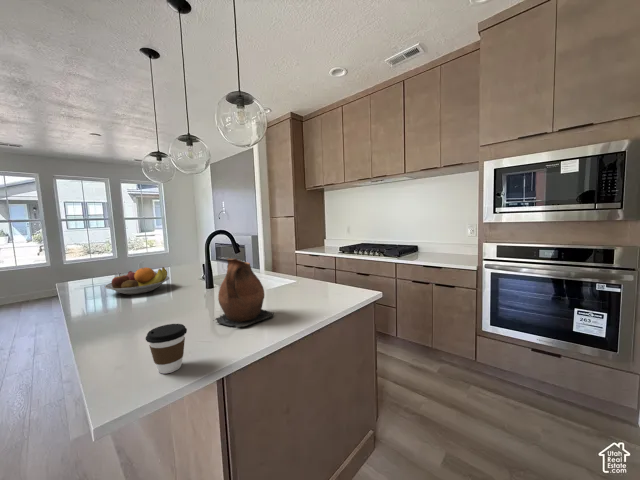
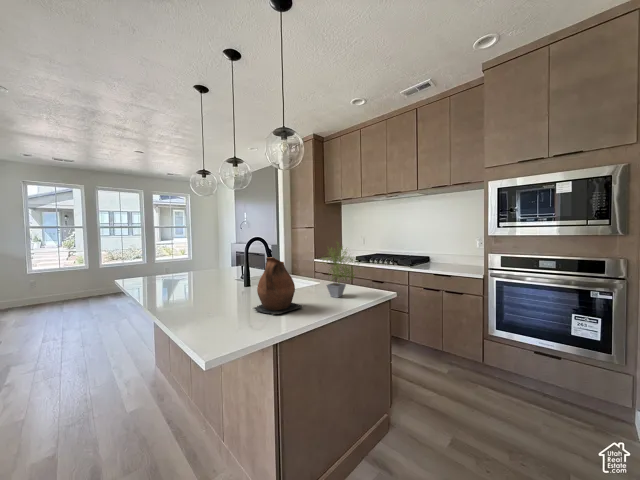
potted plant: none [291,235,344,300] -> present [323,244,355,298]
fruit bowl: present [105,267,169,294] -> none [158,267,210,289]
coffee cup: present [146,324,187,374] -> none [208,305,238,343]

